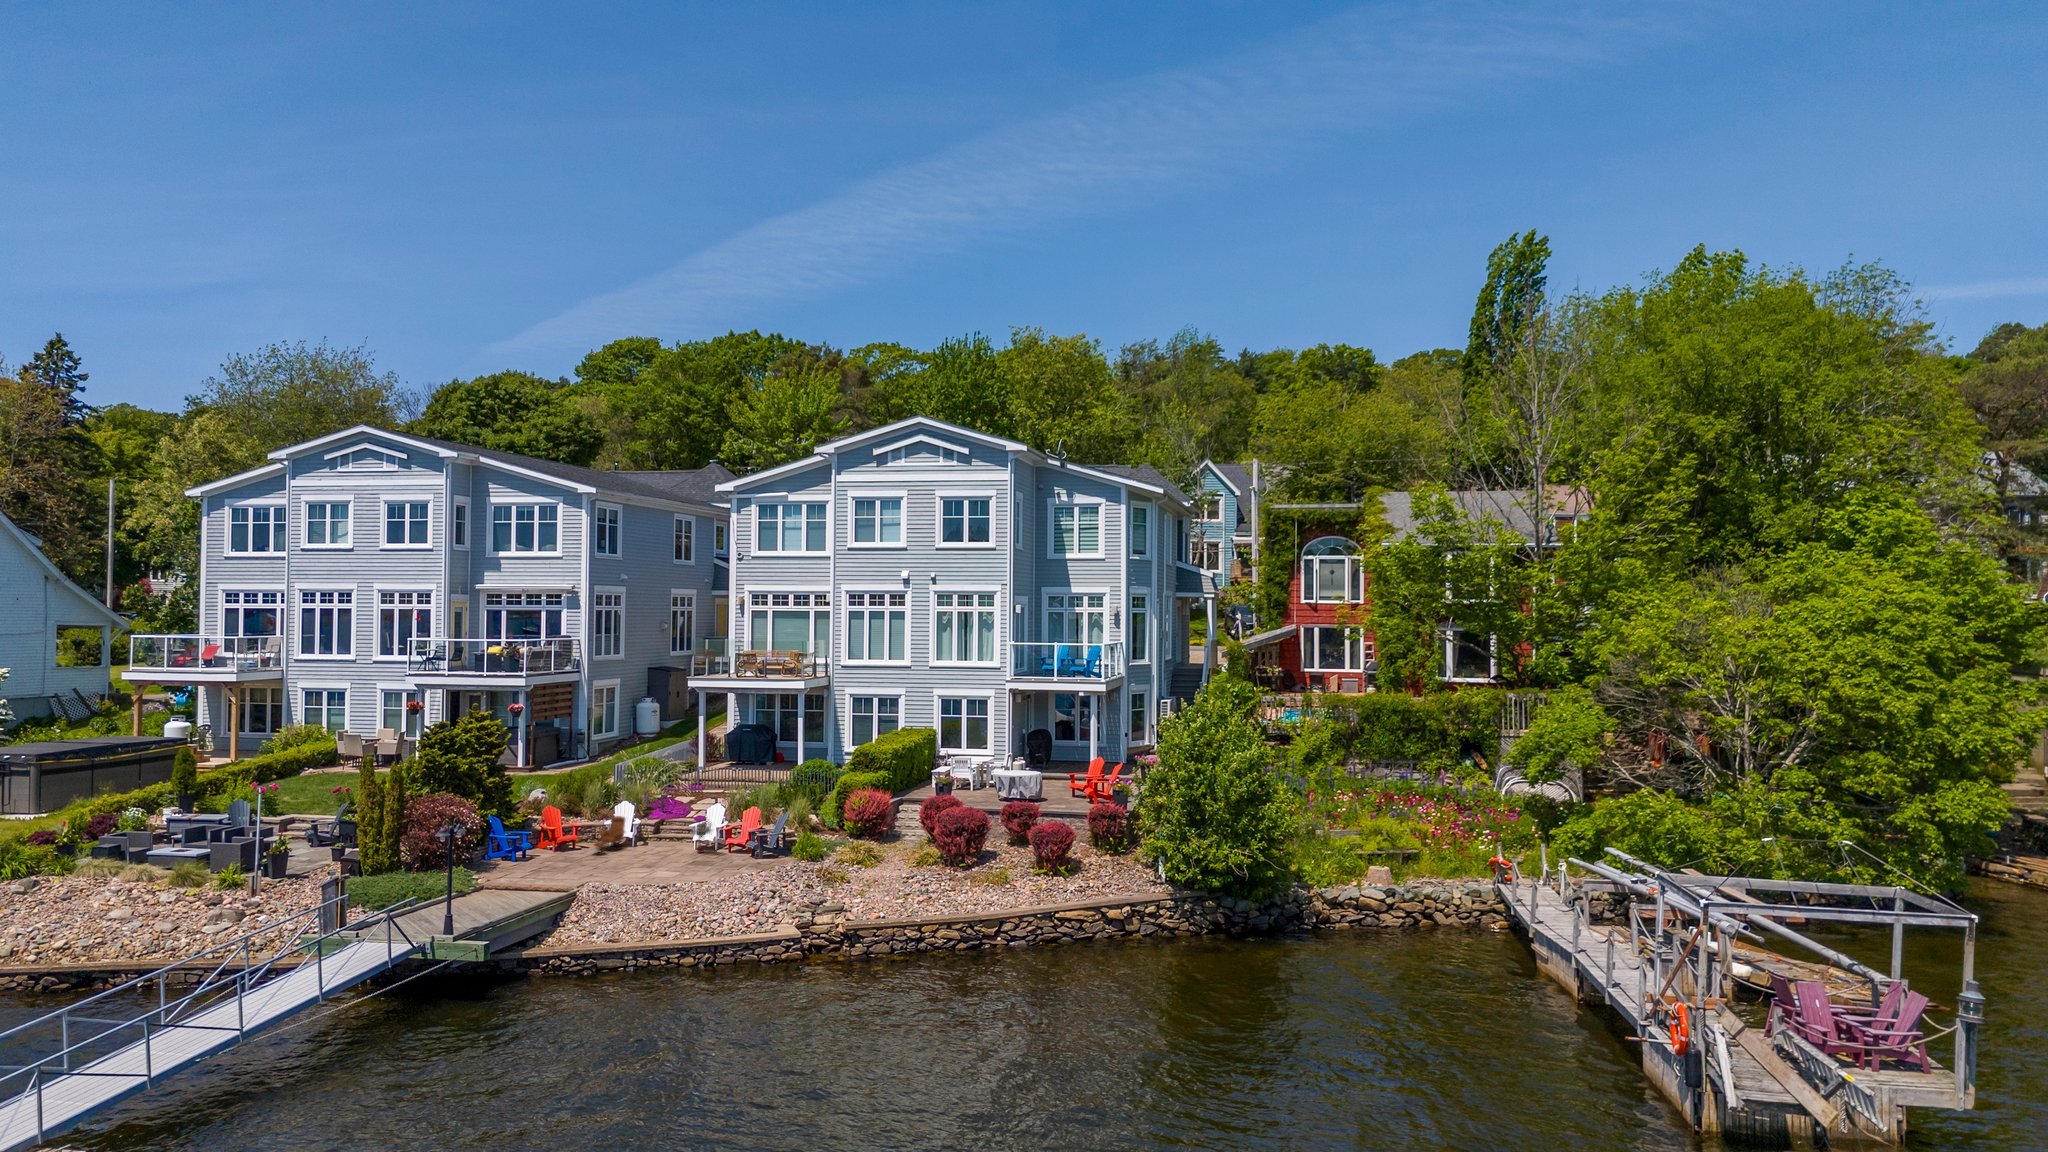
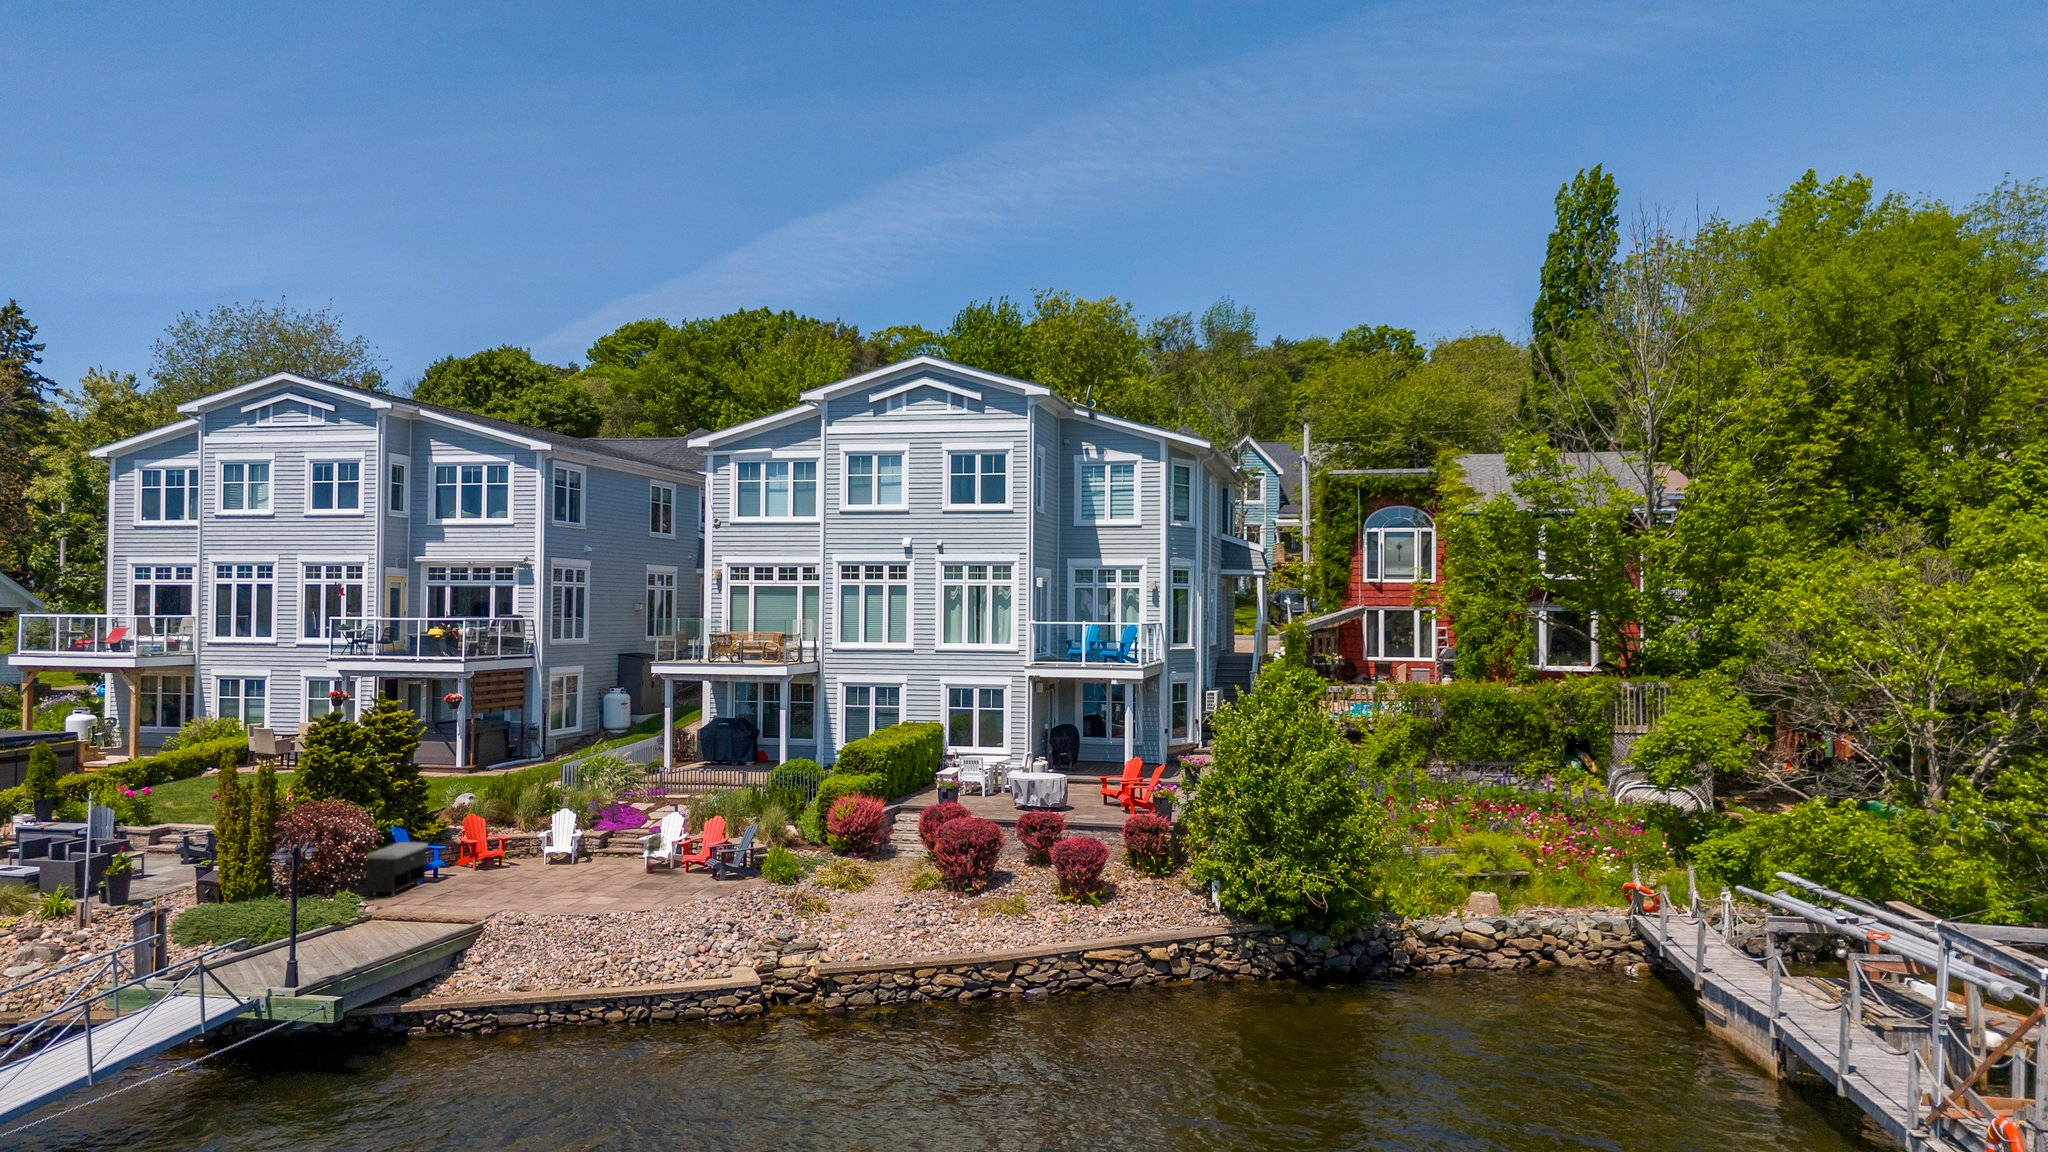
lounge chair: present [594,816,625,853] -> none [519,827,561,876]
storage bench: none [474,828,521,871] -> present [366,842,428,894]

